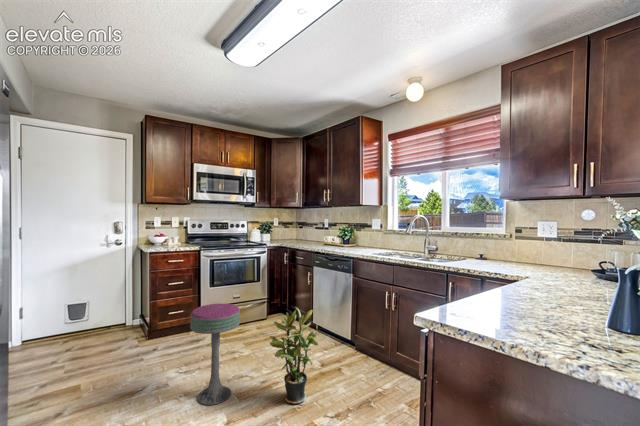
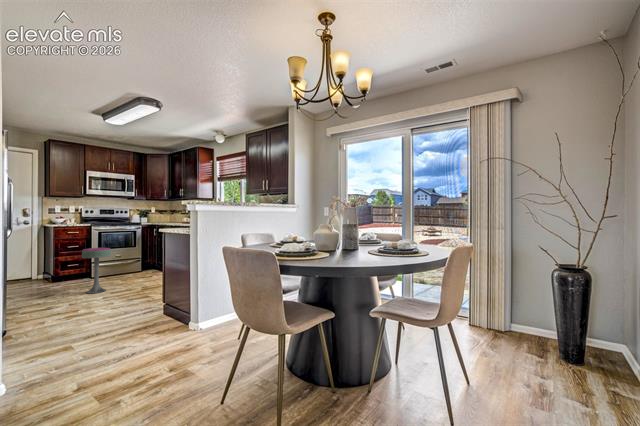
potted plant: present [270,308,318,404] -> none [126,247,153,291]

